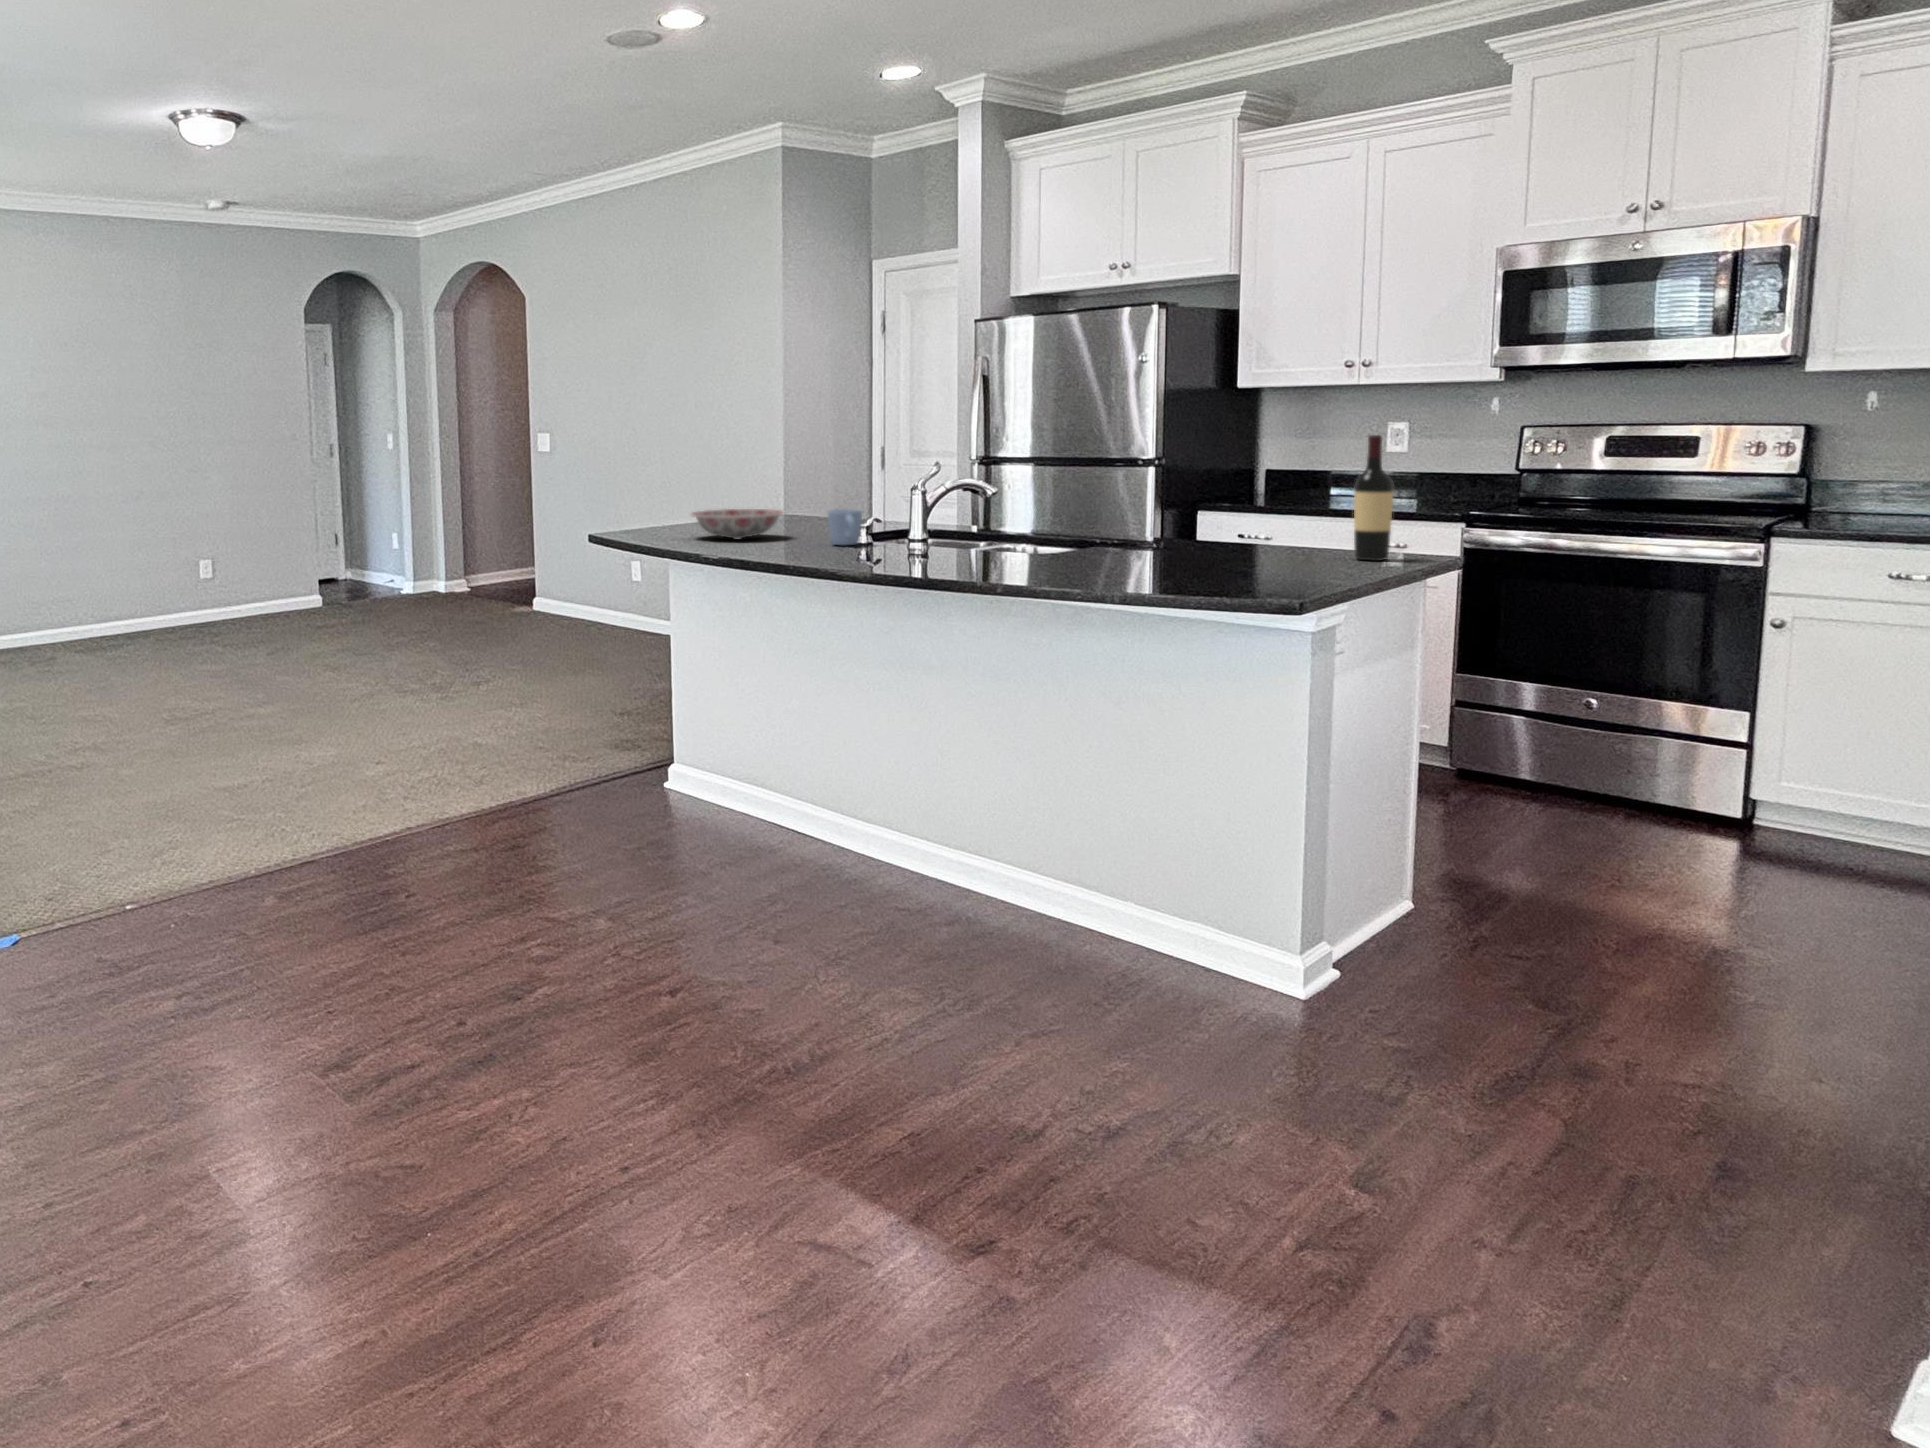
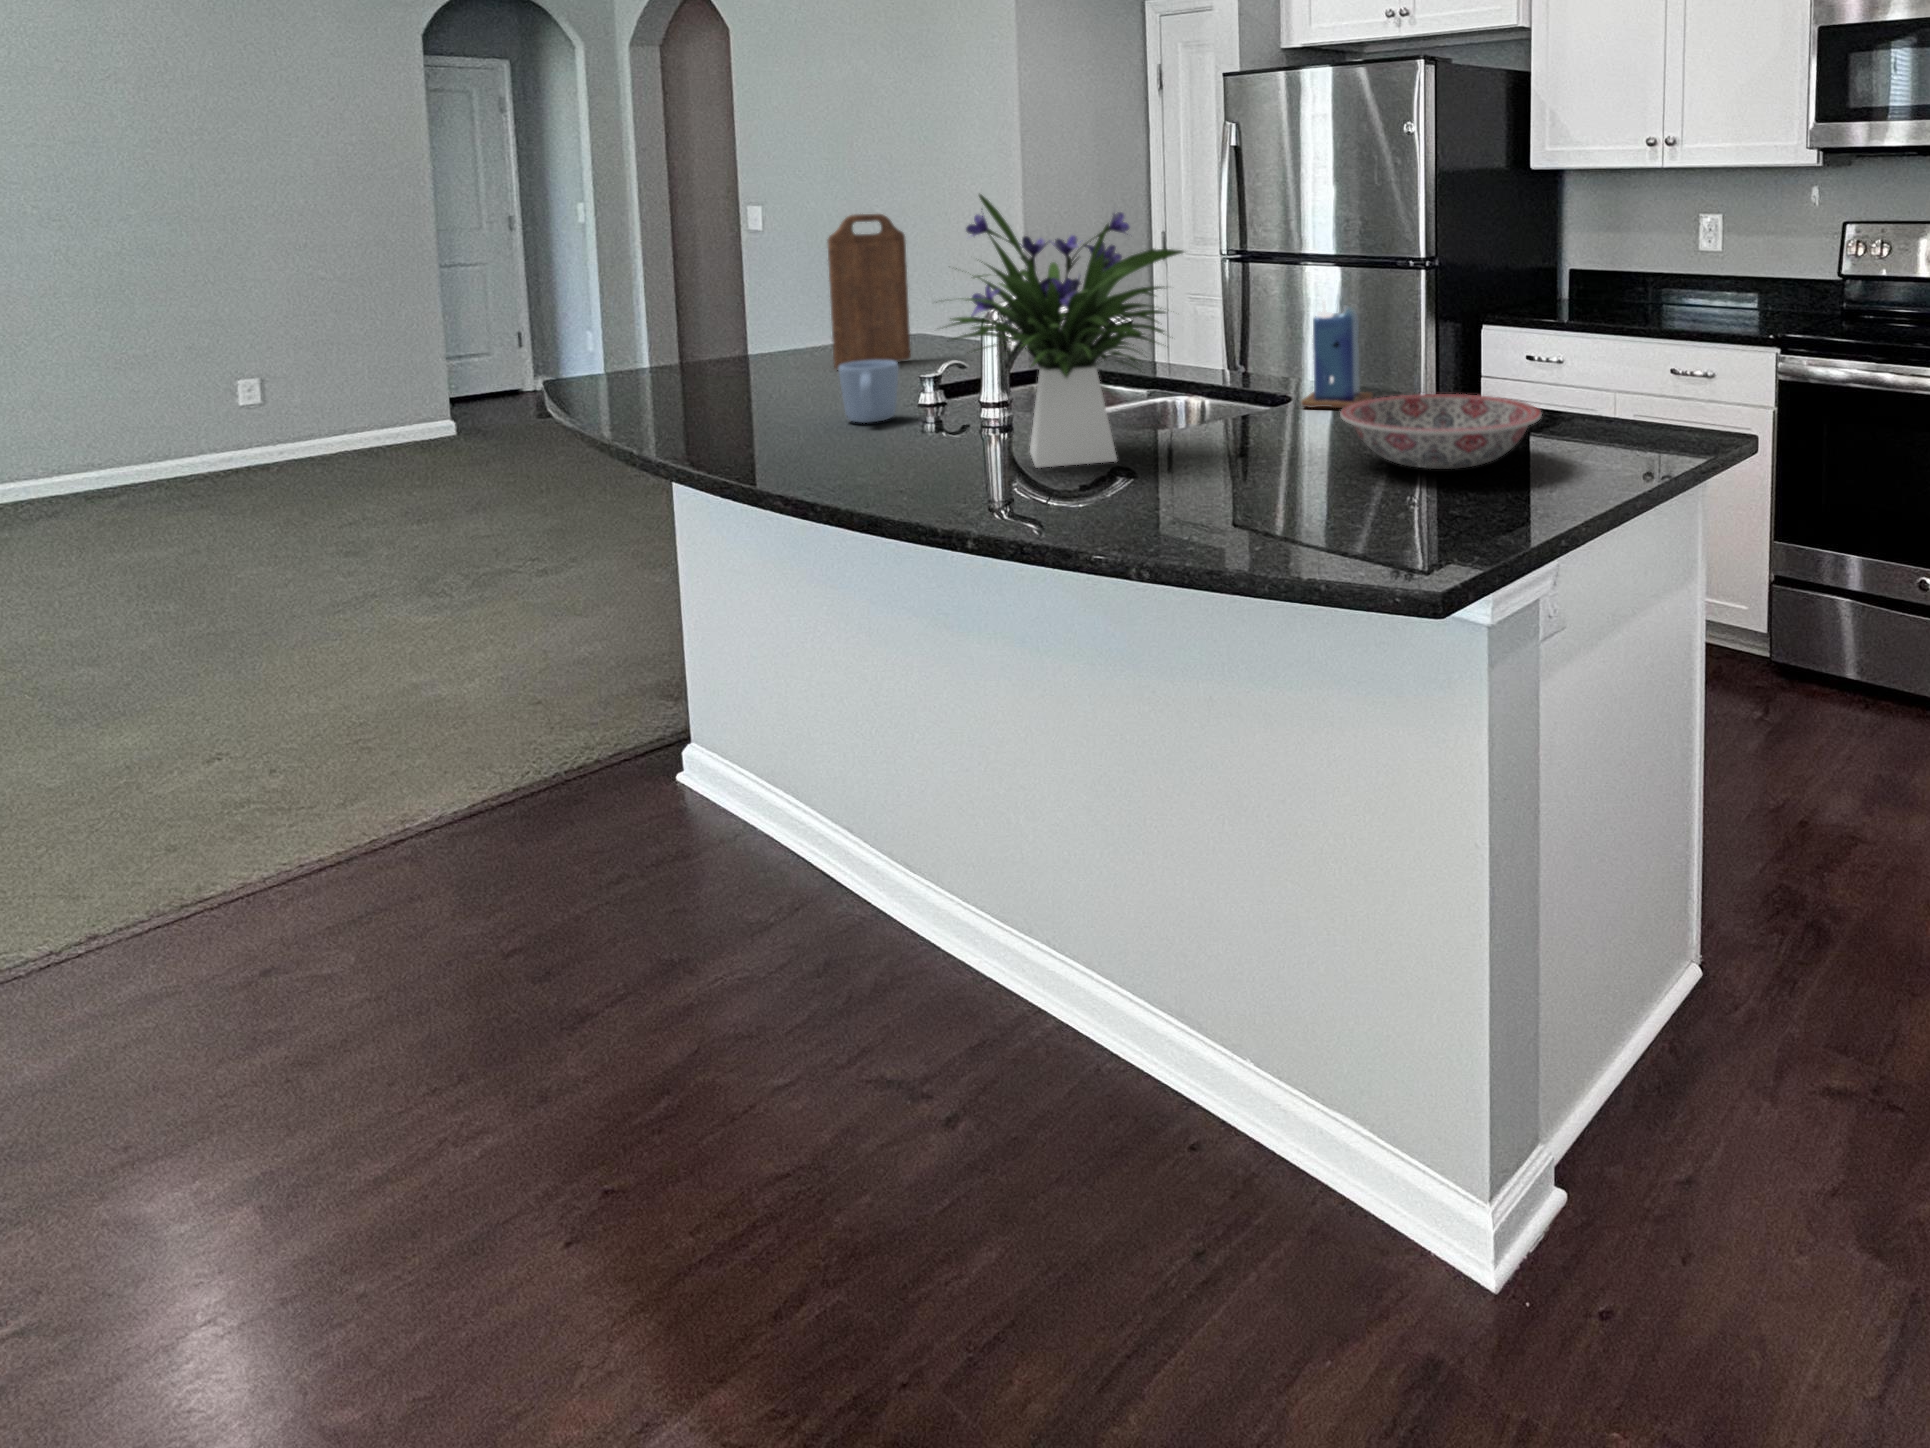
flower arrangement: none [925,402,1078,560] -> present [946,194,1184,468]
cutting board: none [759,425,799,528] -> present [828,214,911,370]
wine bottle: present [1354,435,1394,561] -> none [1601,255,1654,455]
candle: none [1119,472,1165,543] -> present [1301,300,1372,408]
ceramic bowl: present [691,509,783,538] -> present [1340,394,1542,469]

